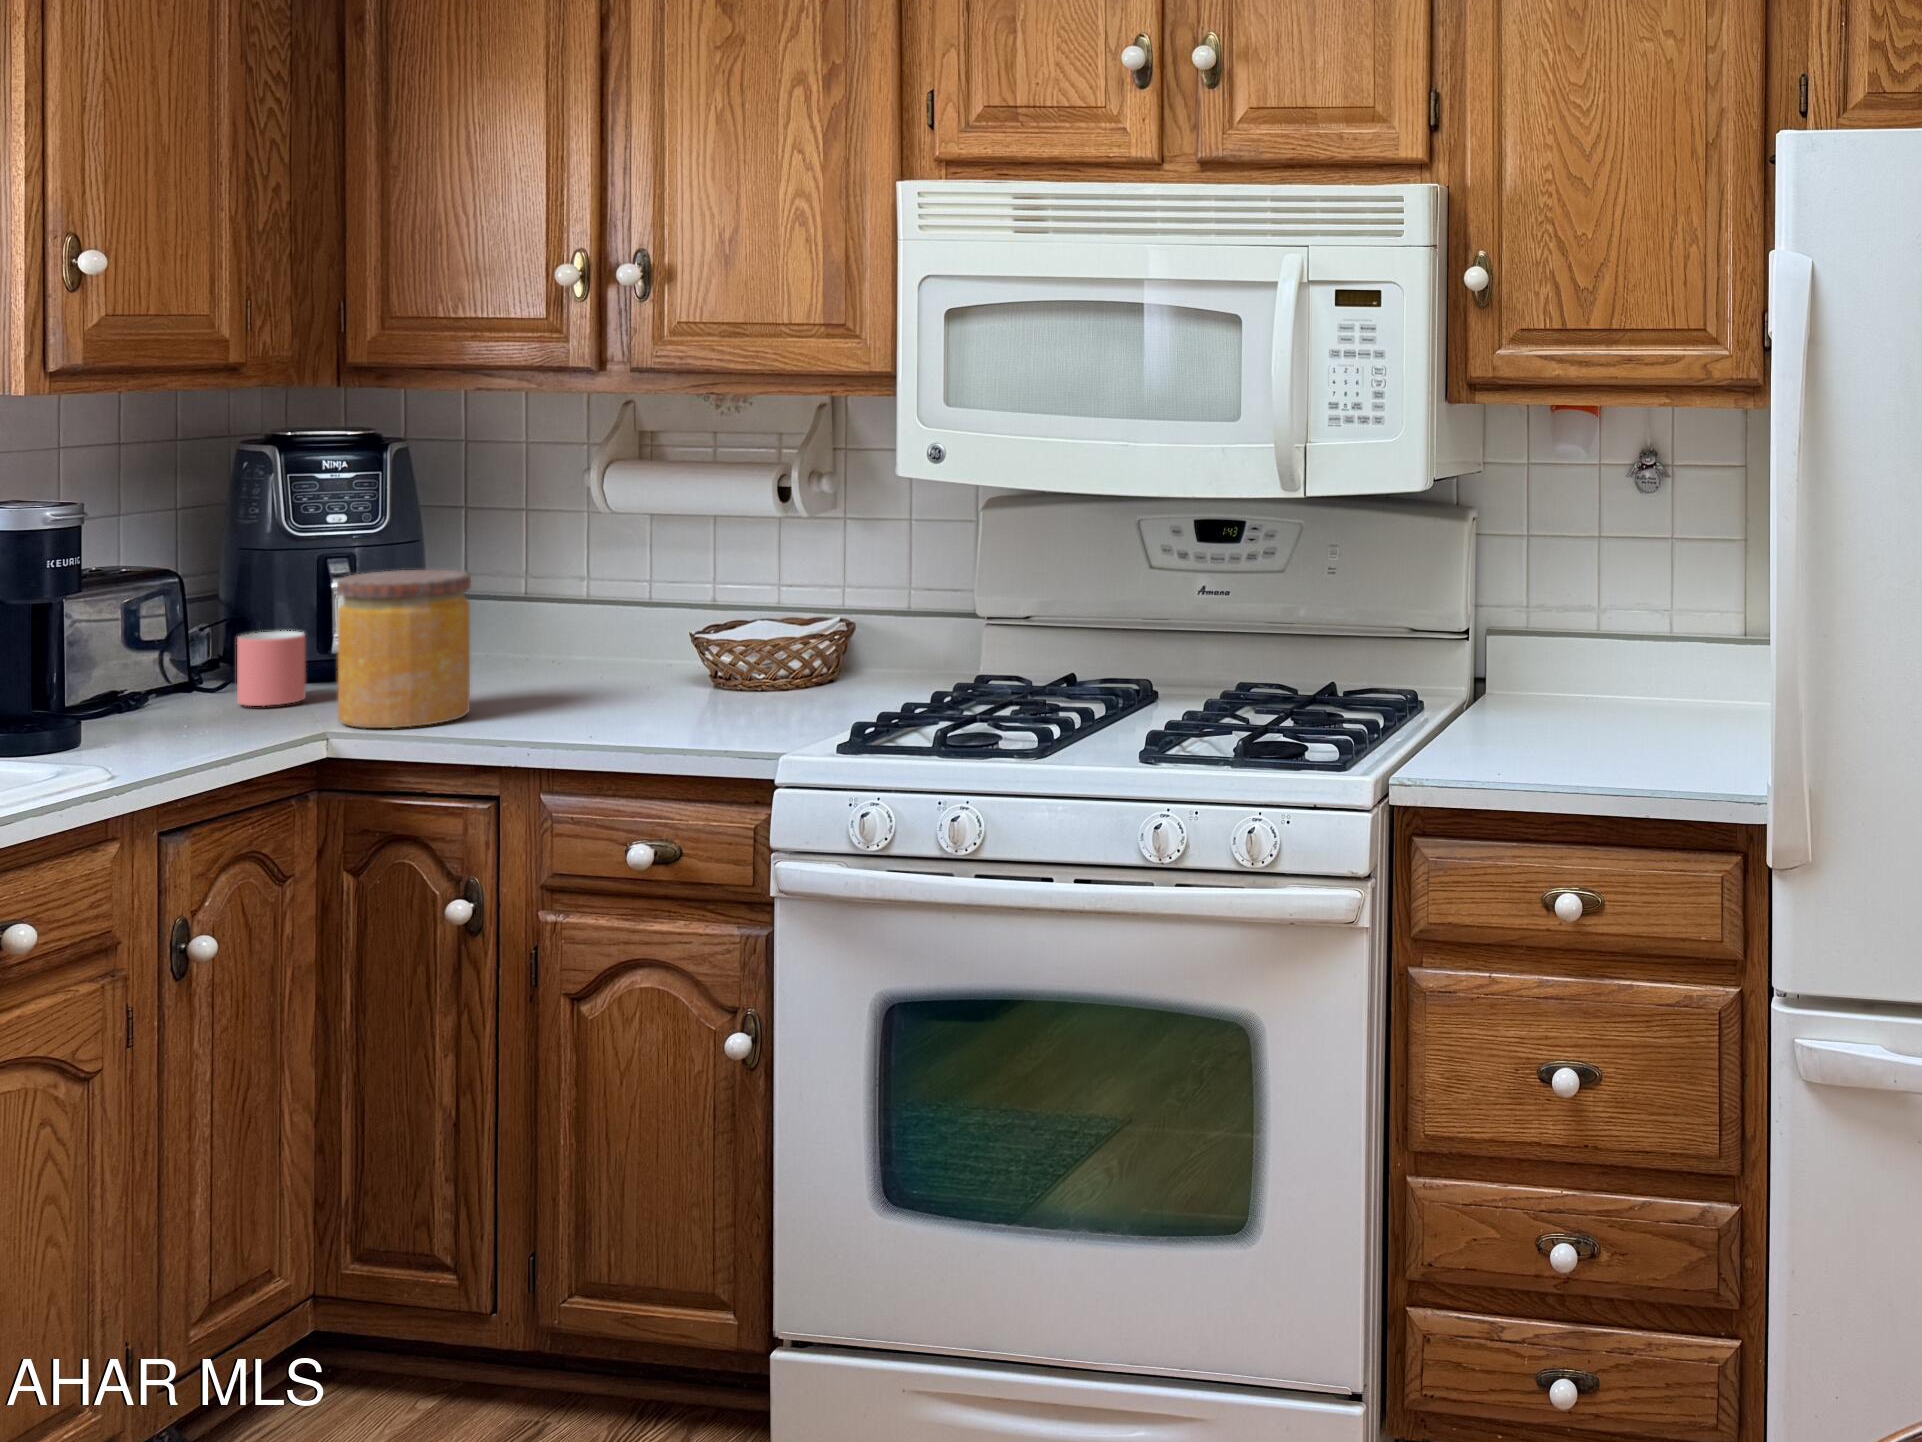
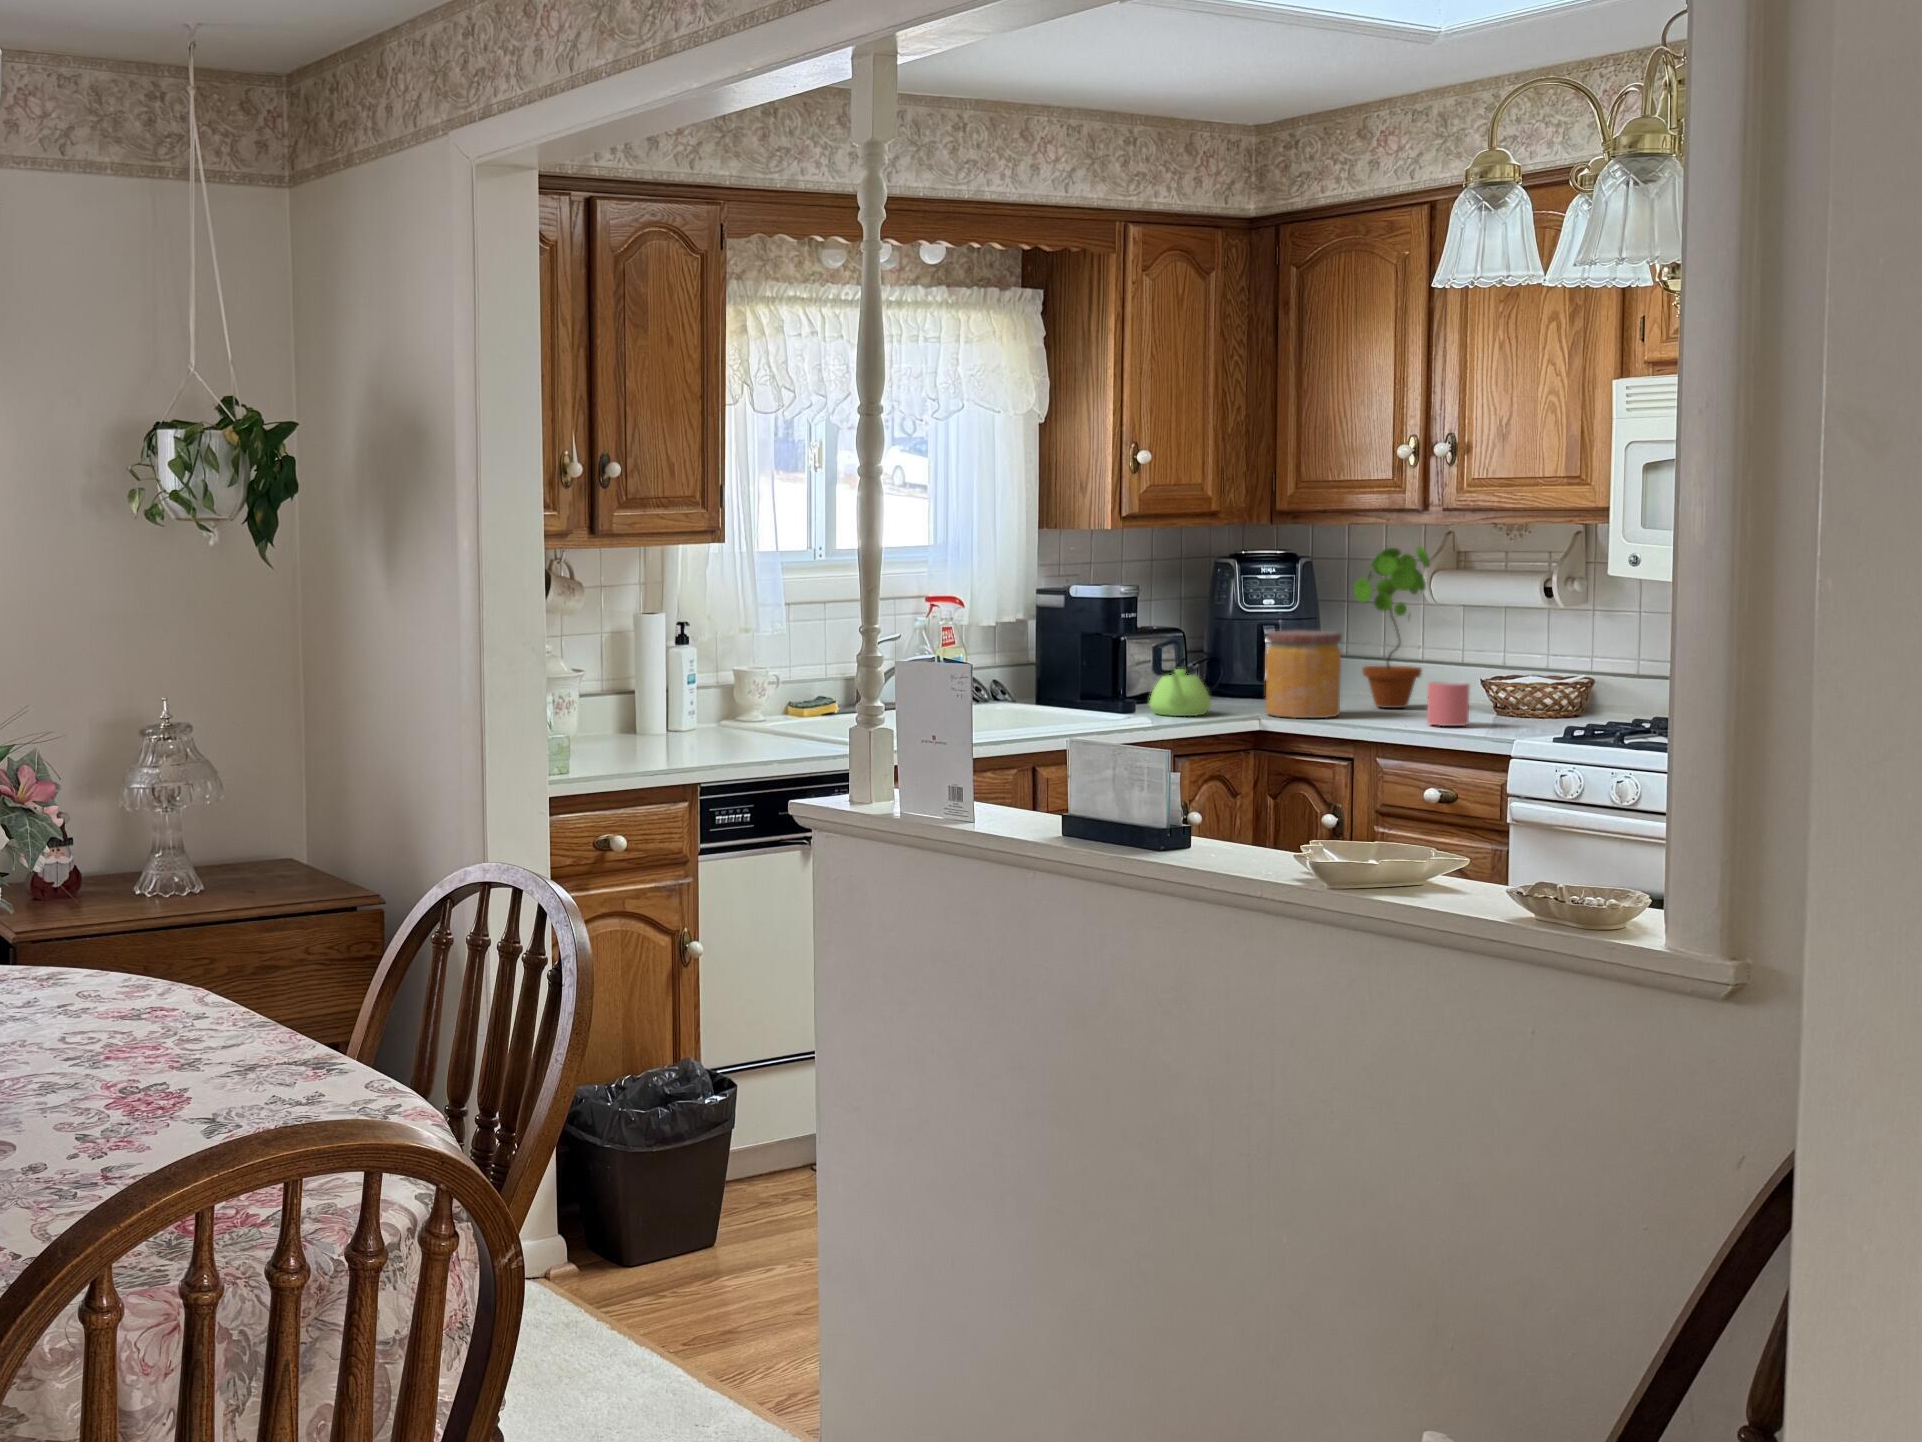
potted plant: none [486,423,606,685] -> present [1354,546,1430,708]
mug: present [237,631,305,706] -> present [1427,681,1469,726]
teapot: none [106,656,232,747] -> present [1149,669,1211,716]

